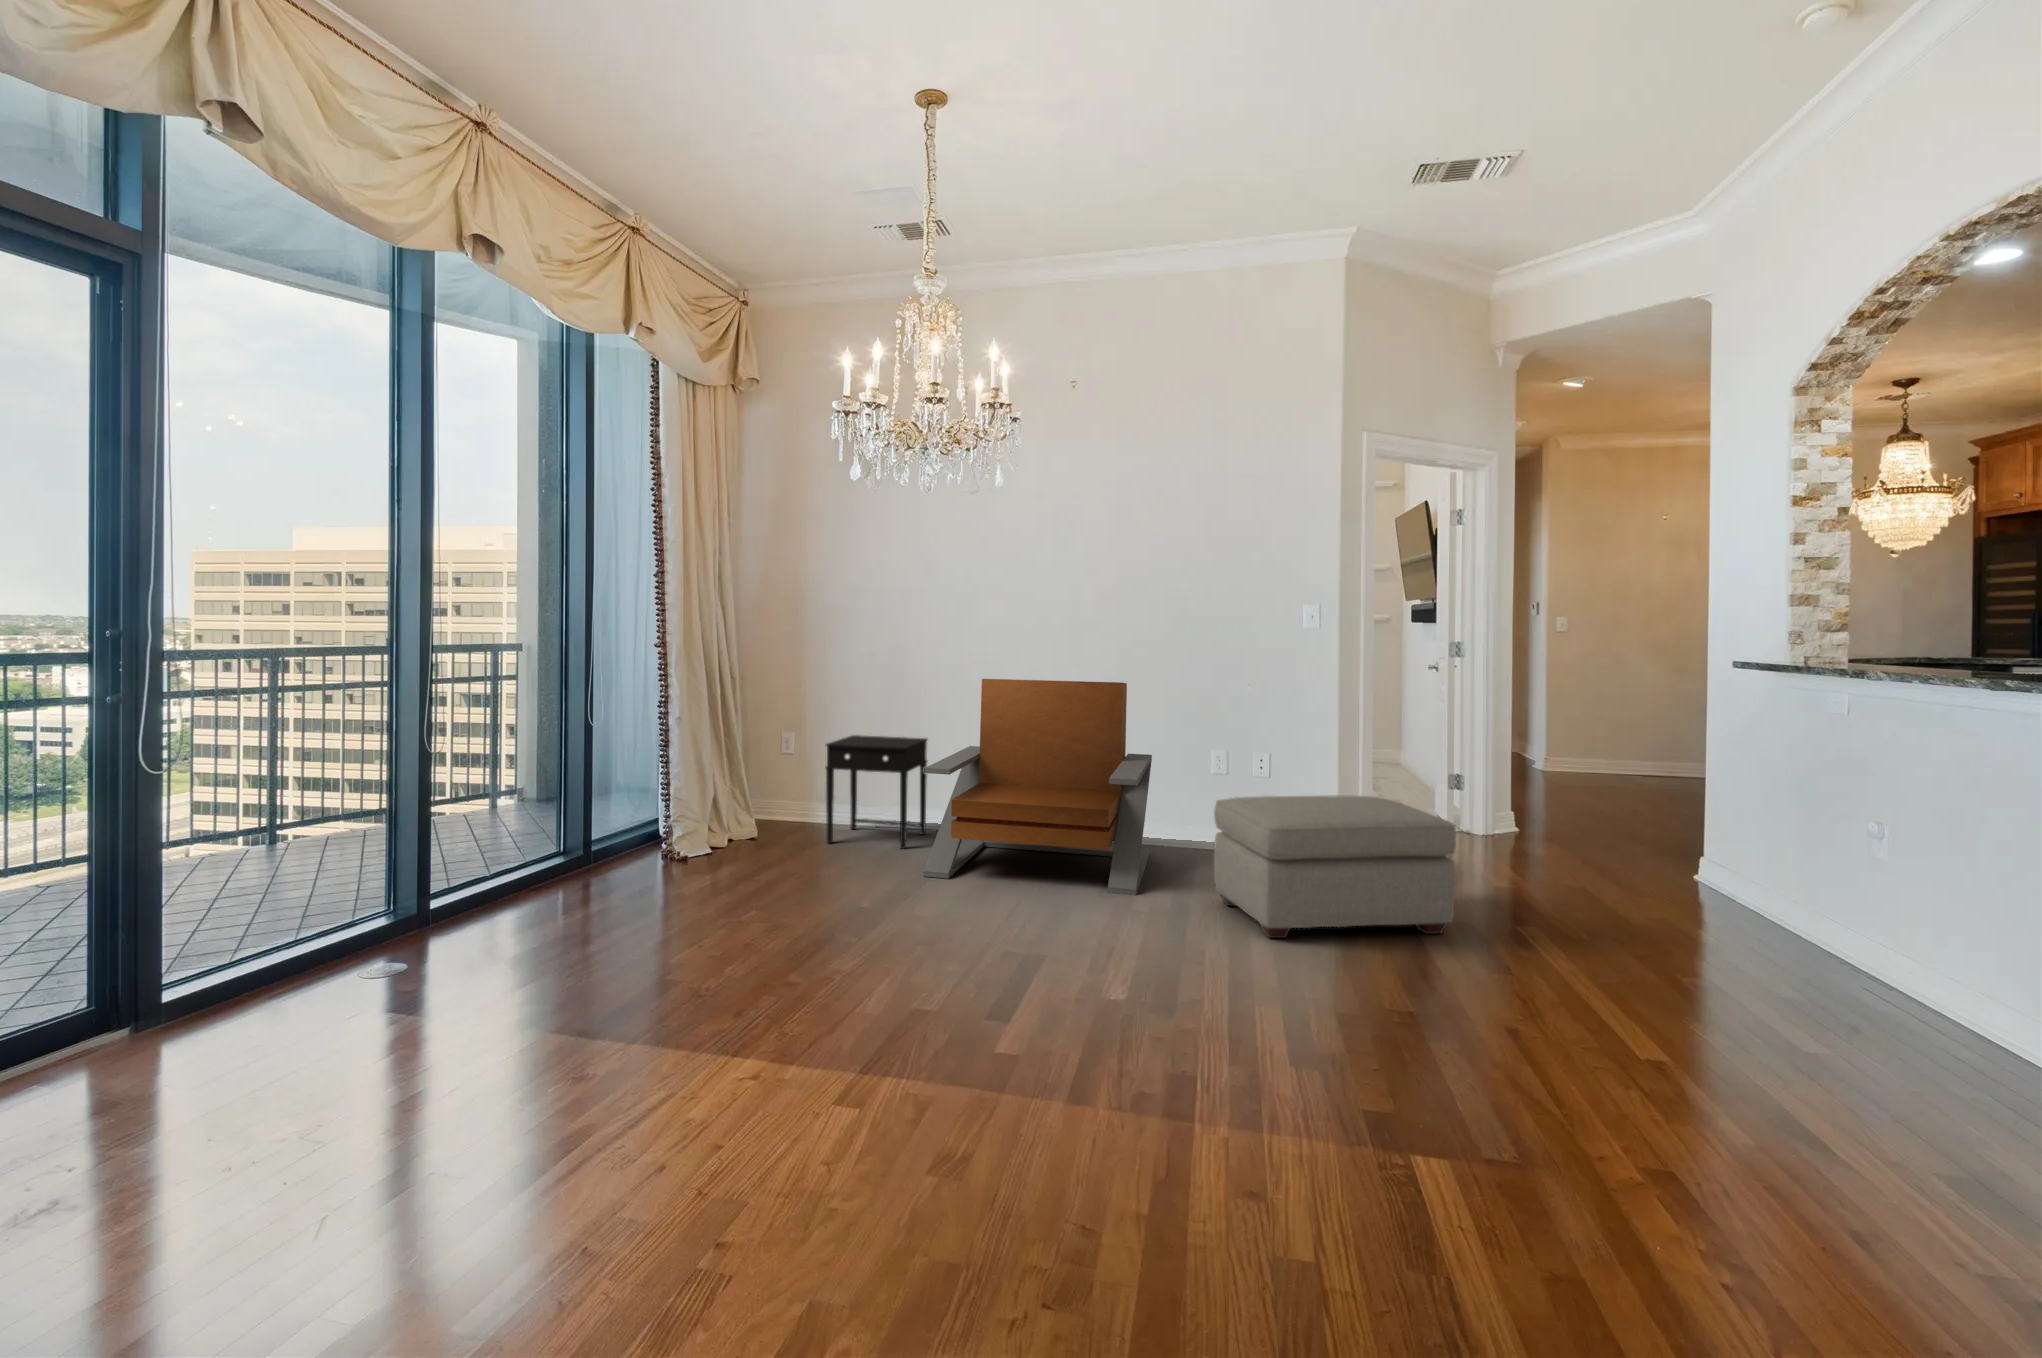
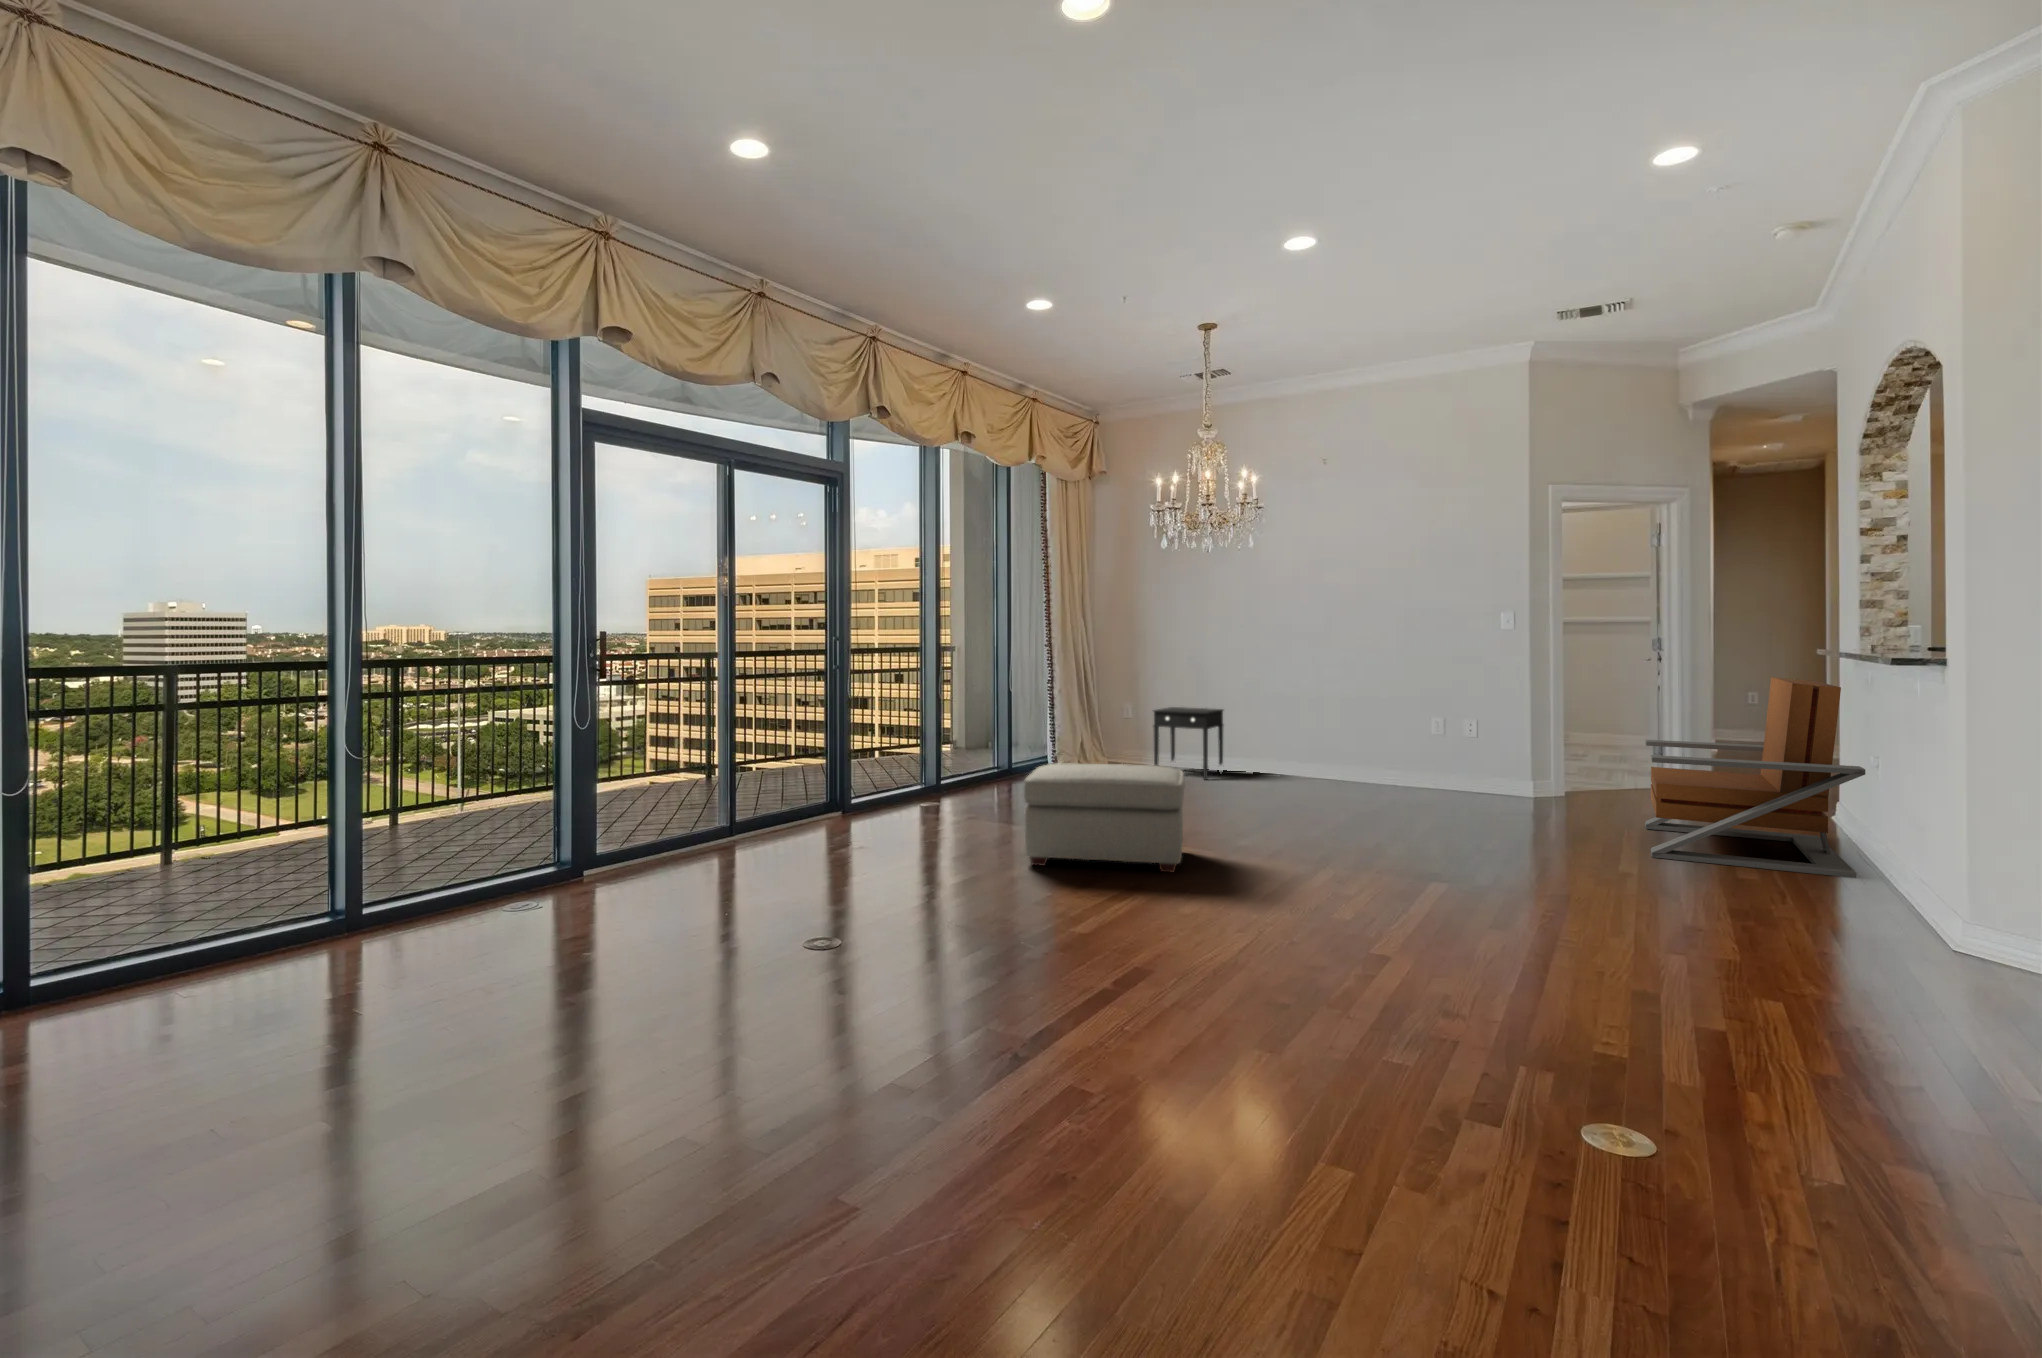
lounge chair: present [923,679,1152,895] -> present [1645,677,1865,878]
ottoman: present [1214,795,1456,938] -> present [1023,763,1185,873]

